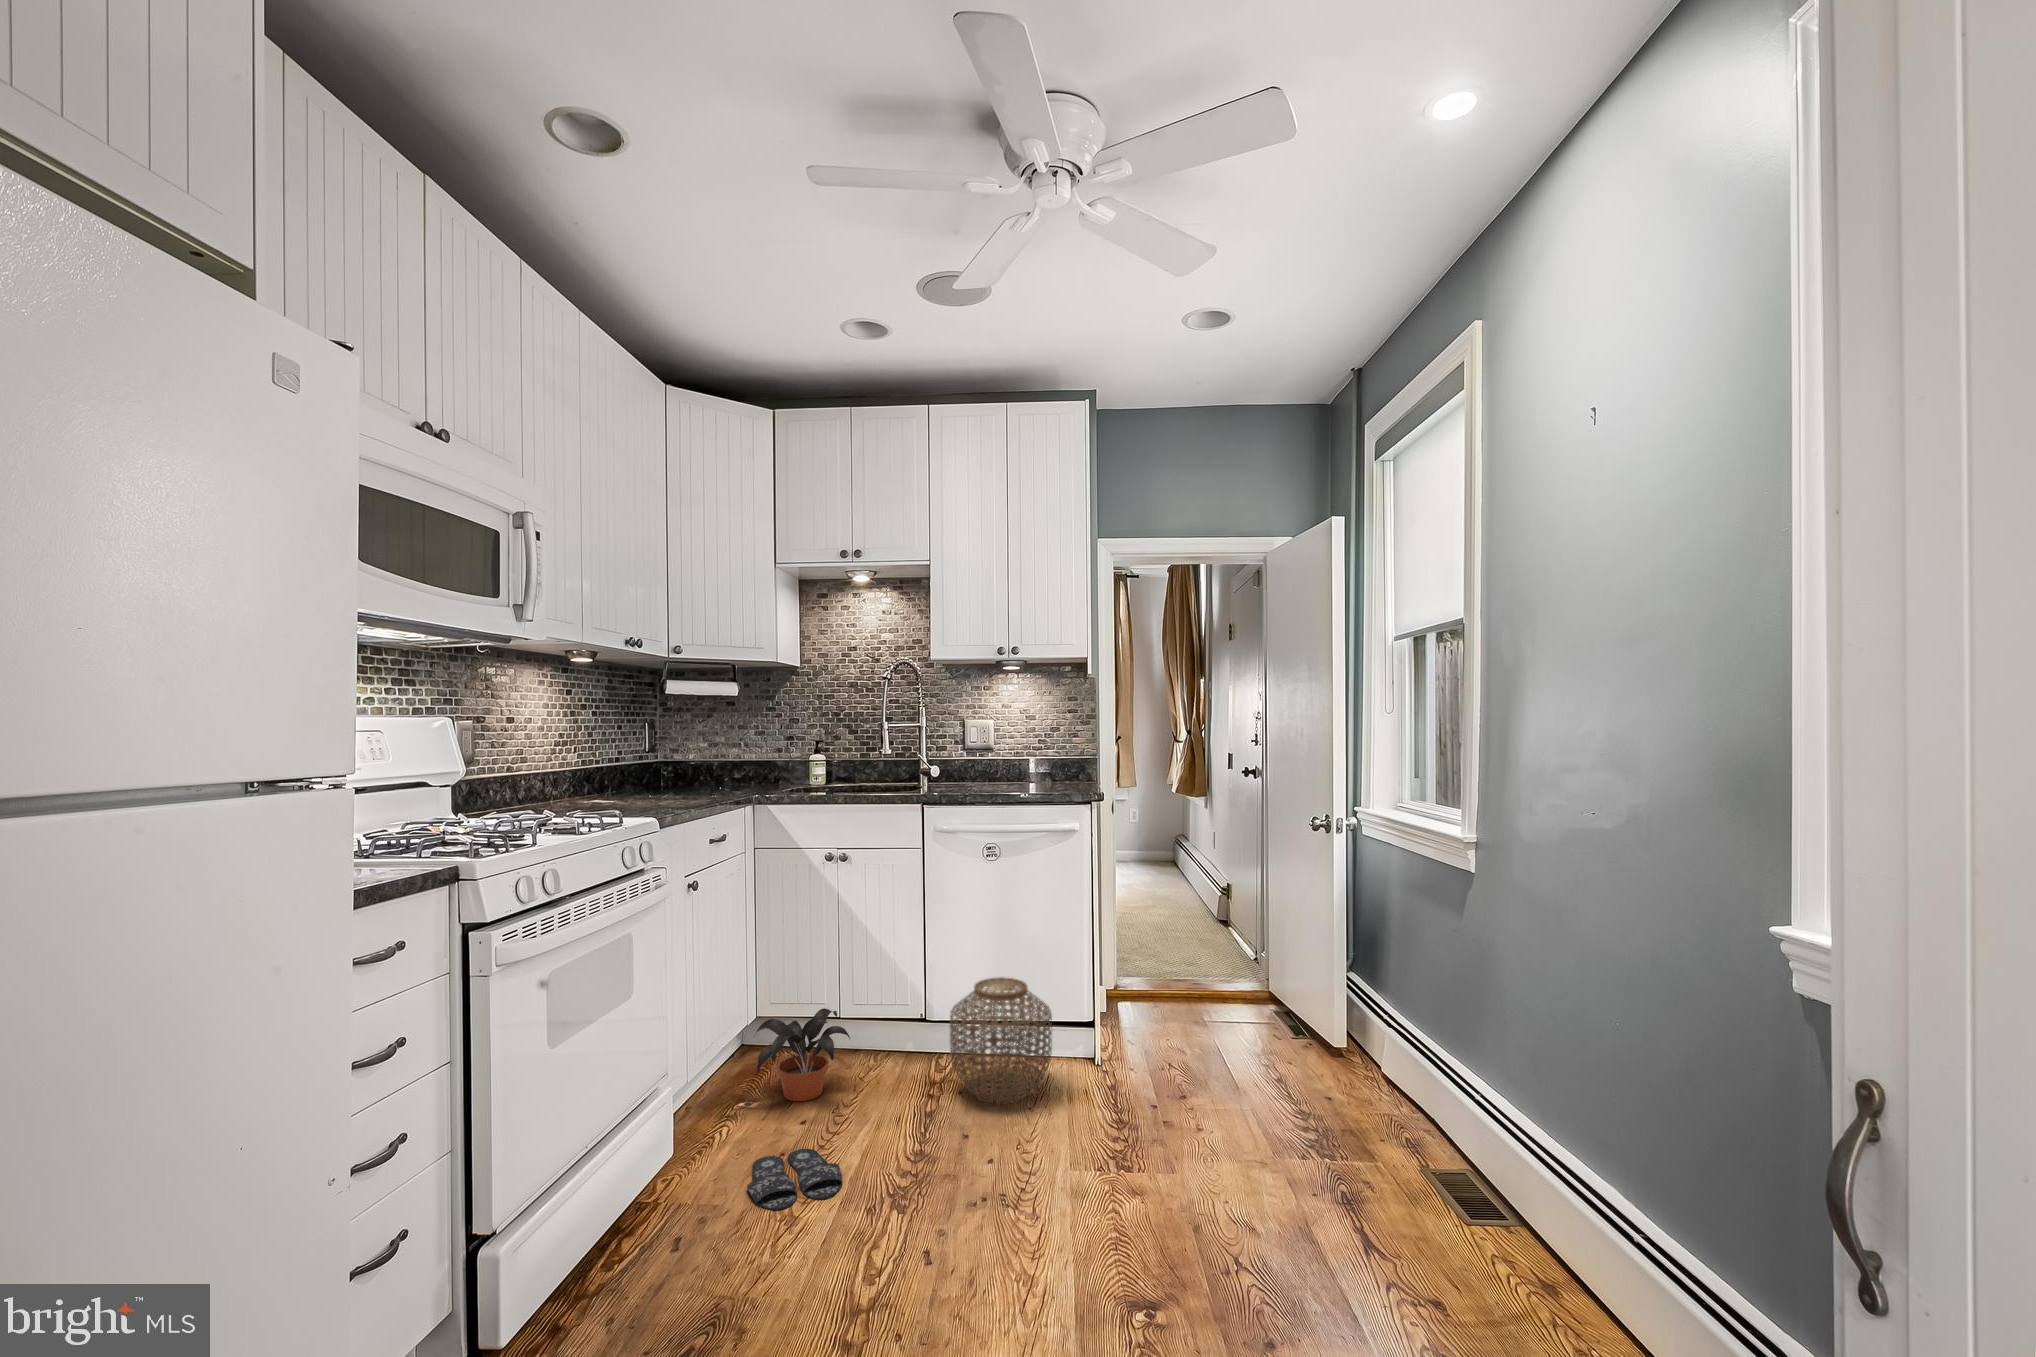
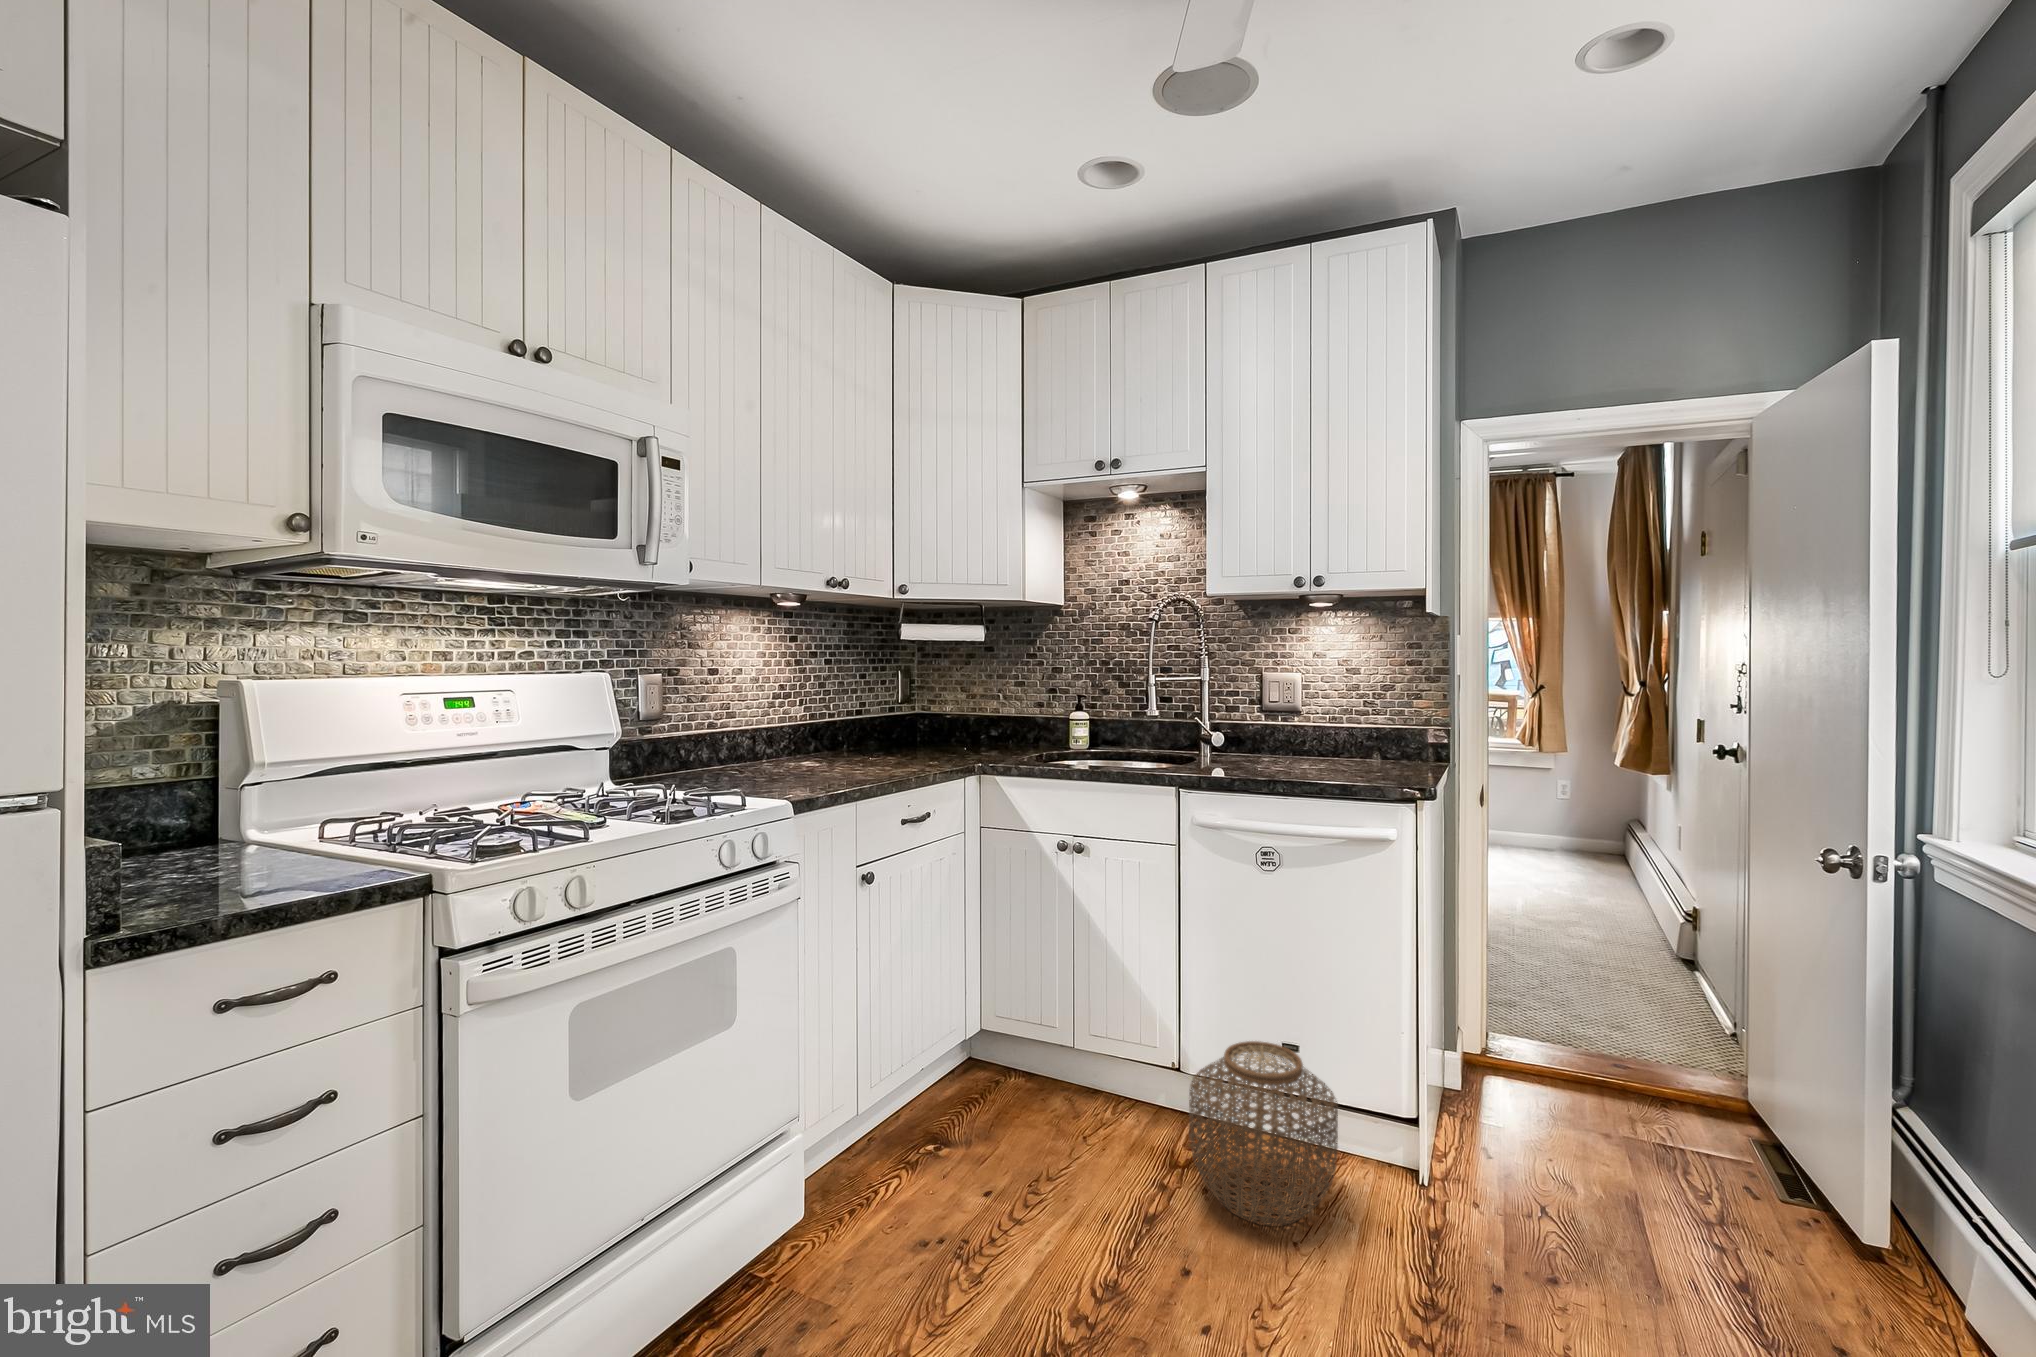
potted plant: present [756,1008,850,1101] -> none [951,1036,1069,1150]
slippers: present [747,1149,842,1210] -> none [884,1229,1004,1325]

